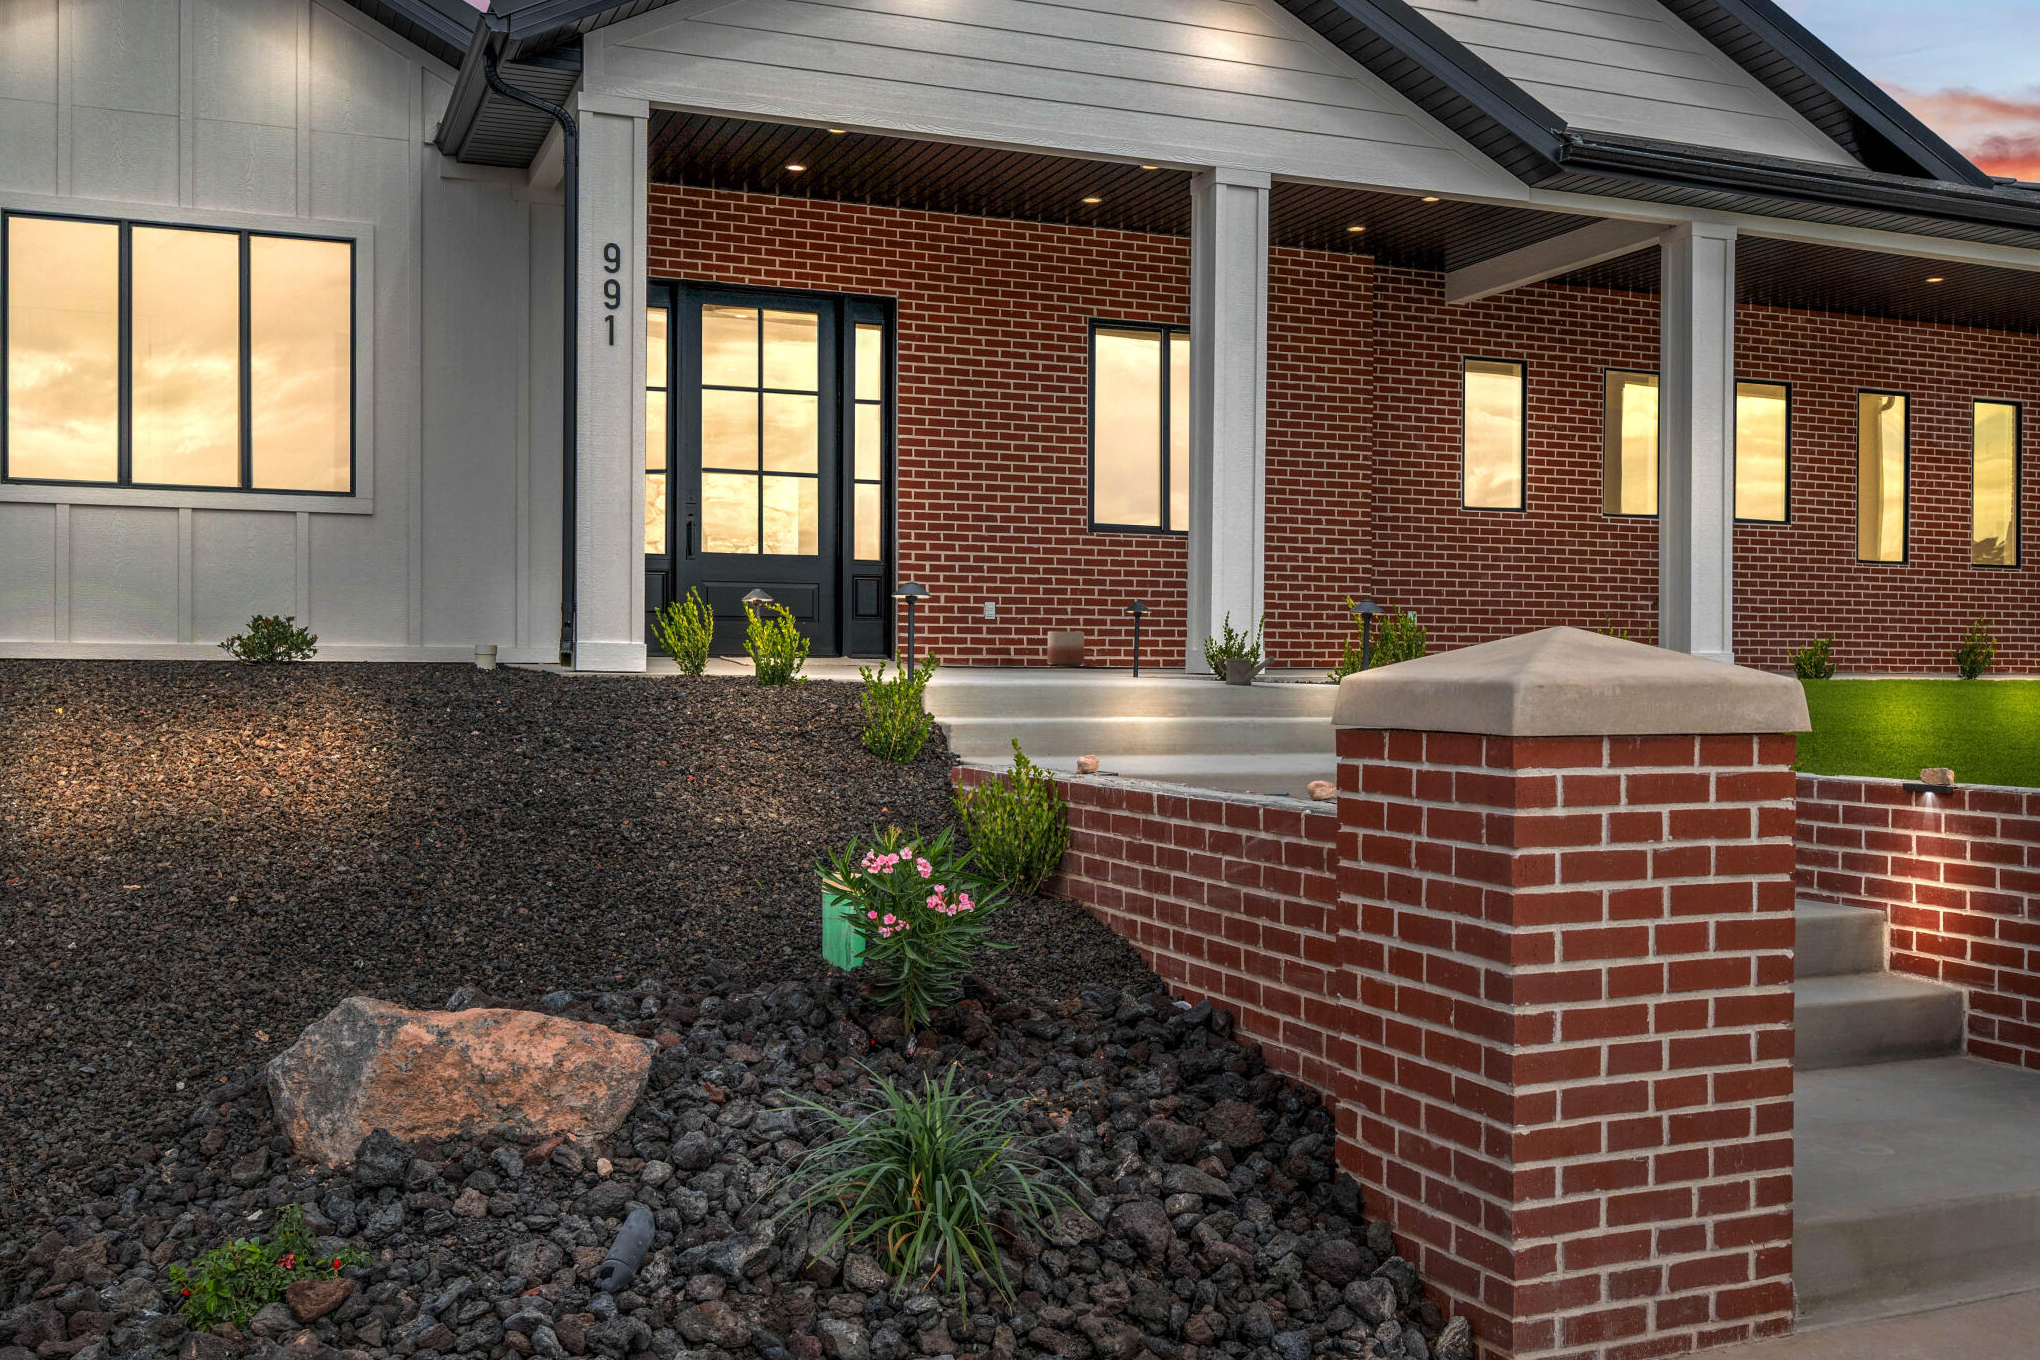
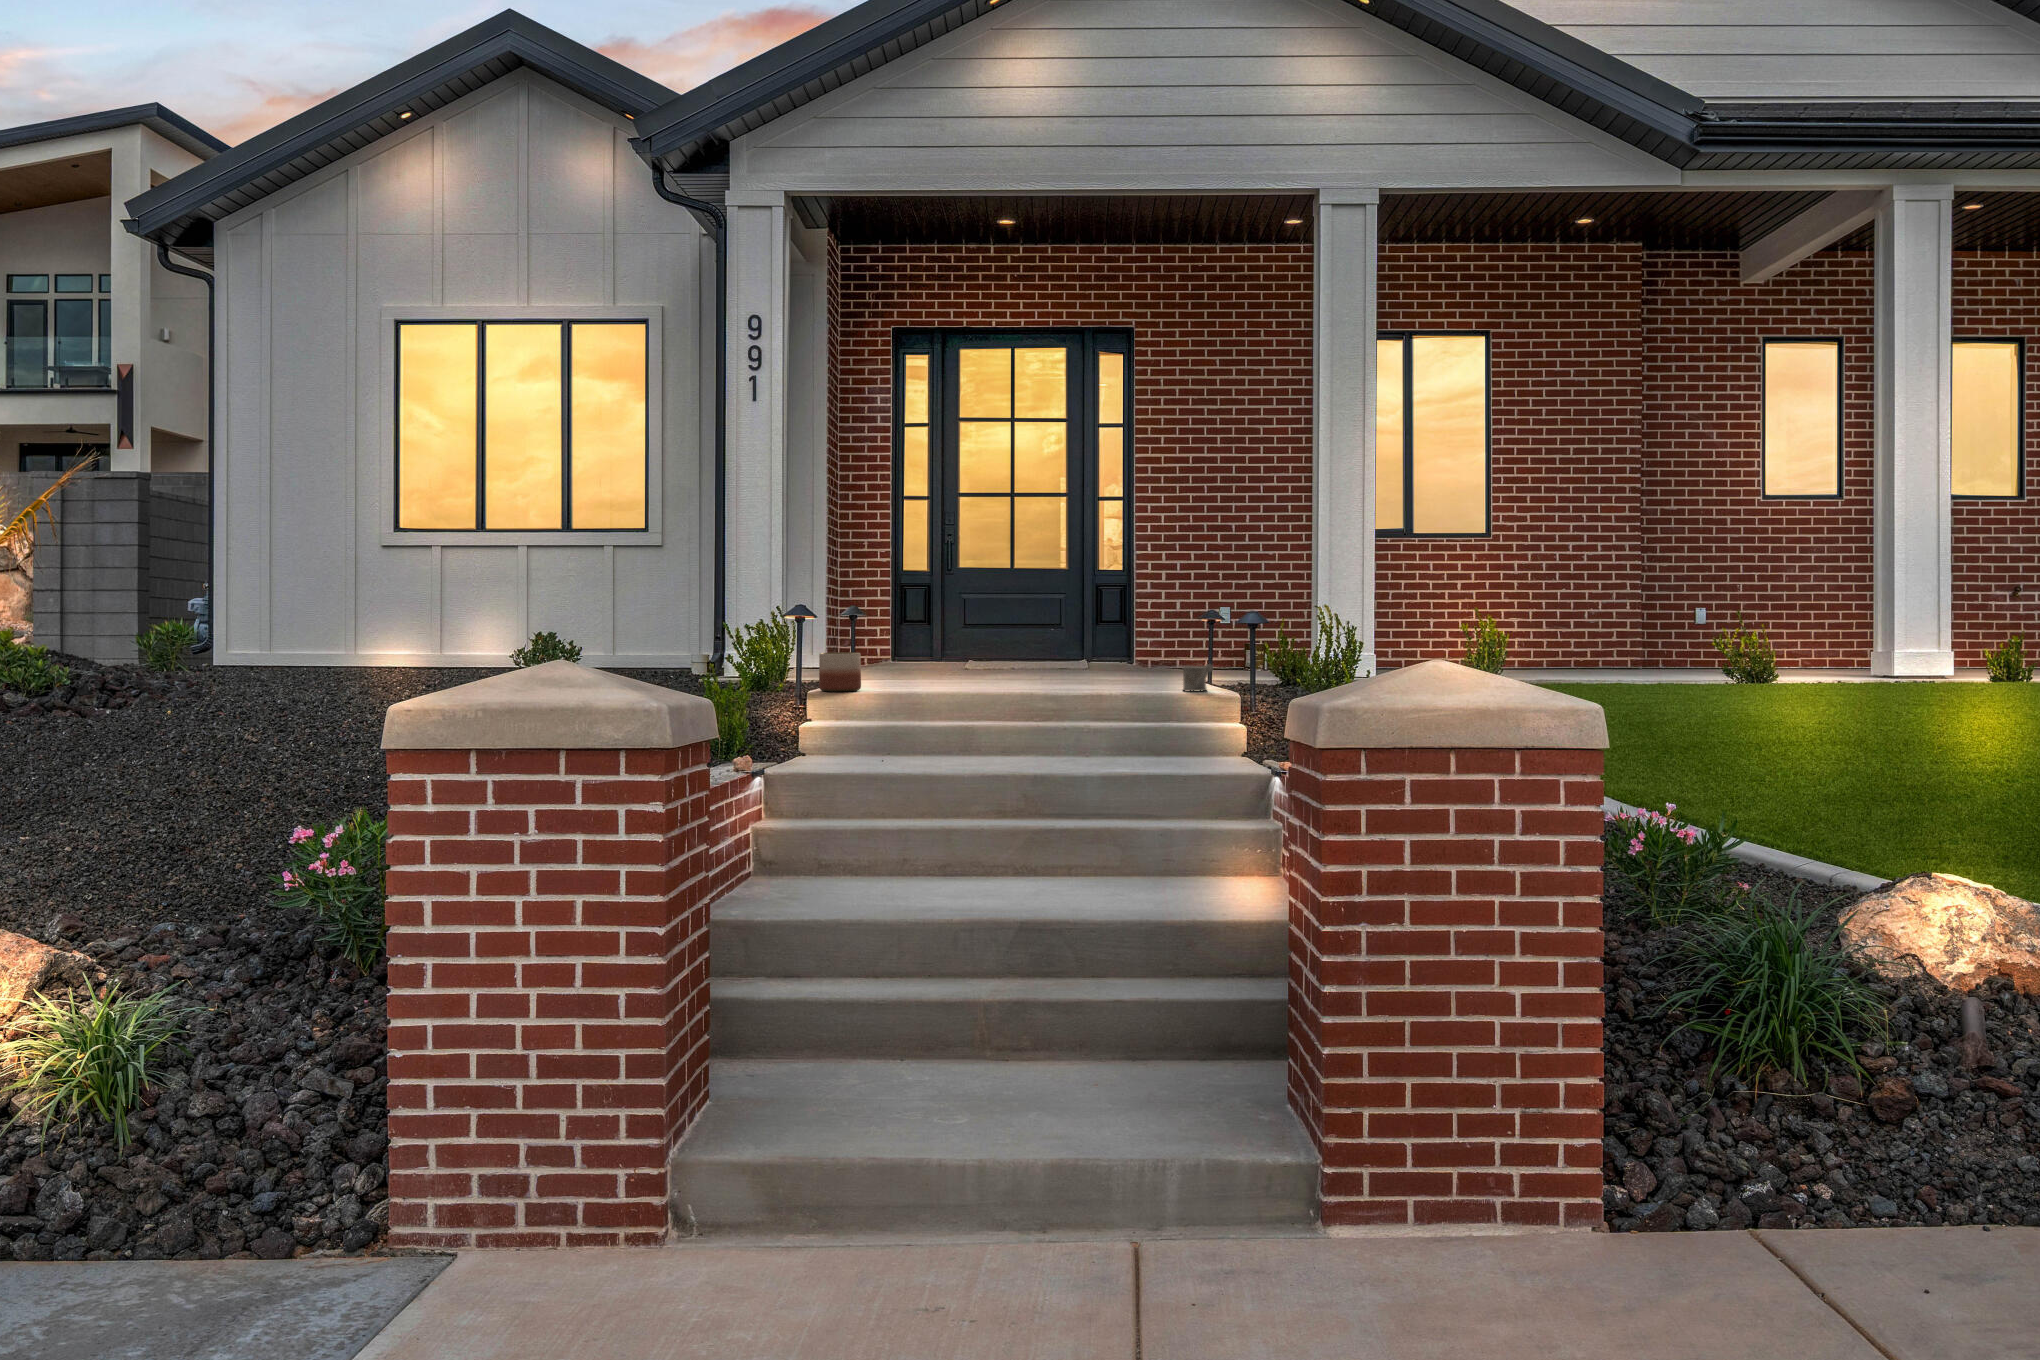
planter: present [1047,631,1084,666] -> present [819,652,861,692]

